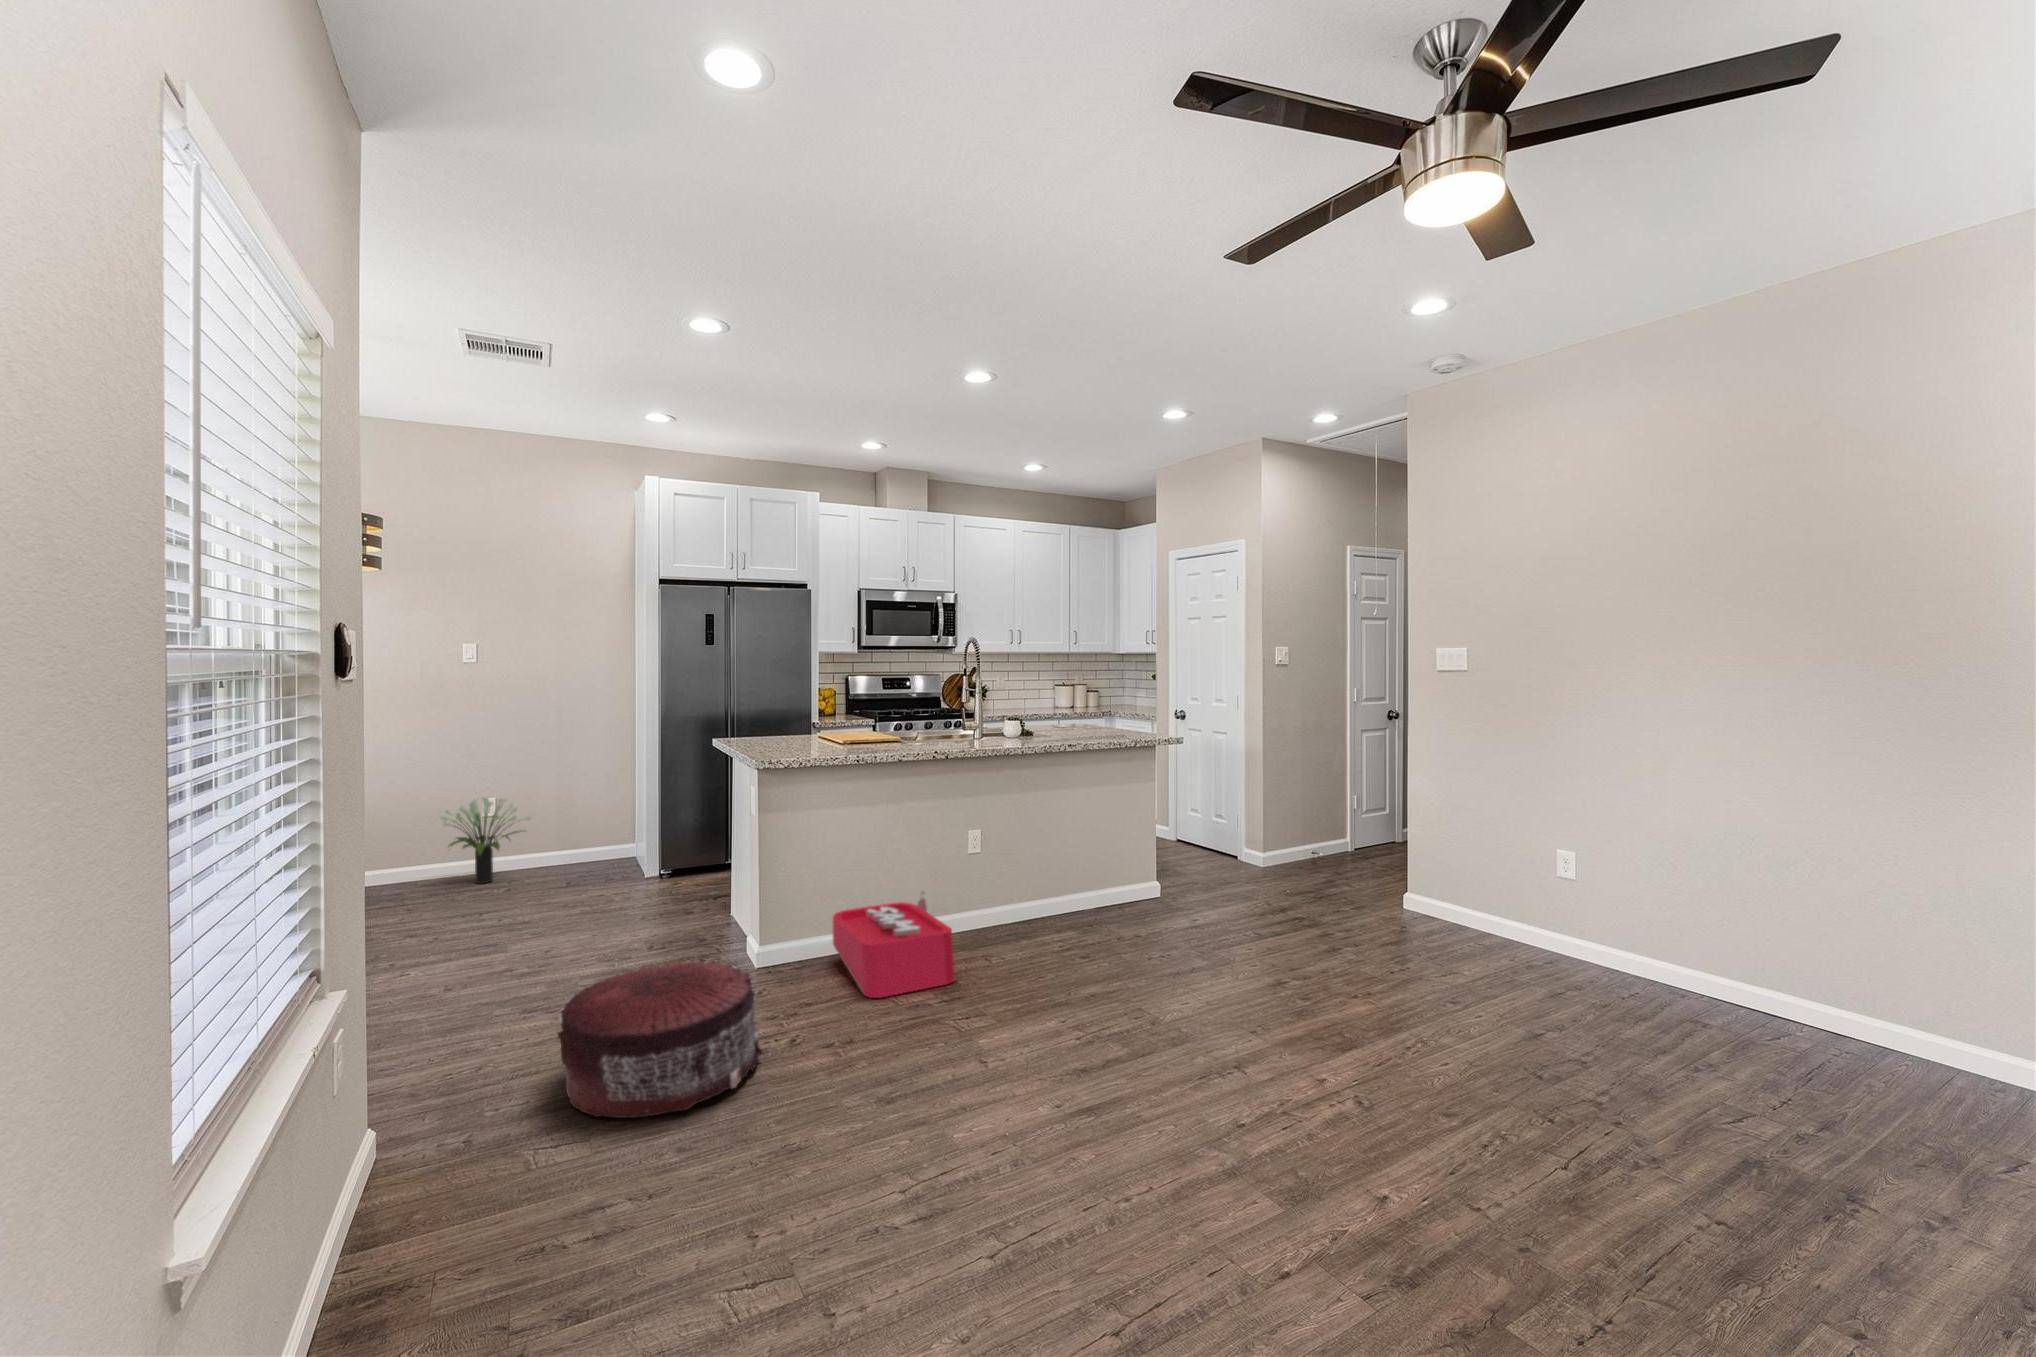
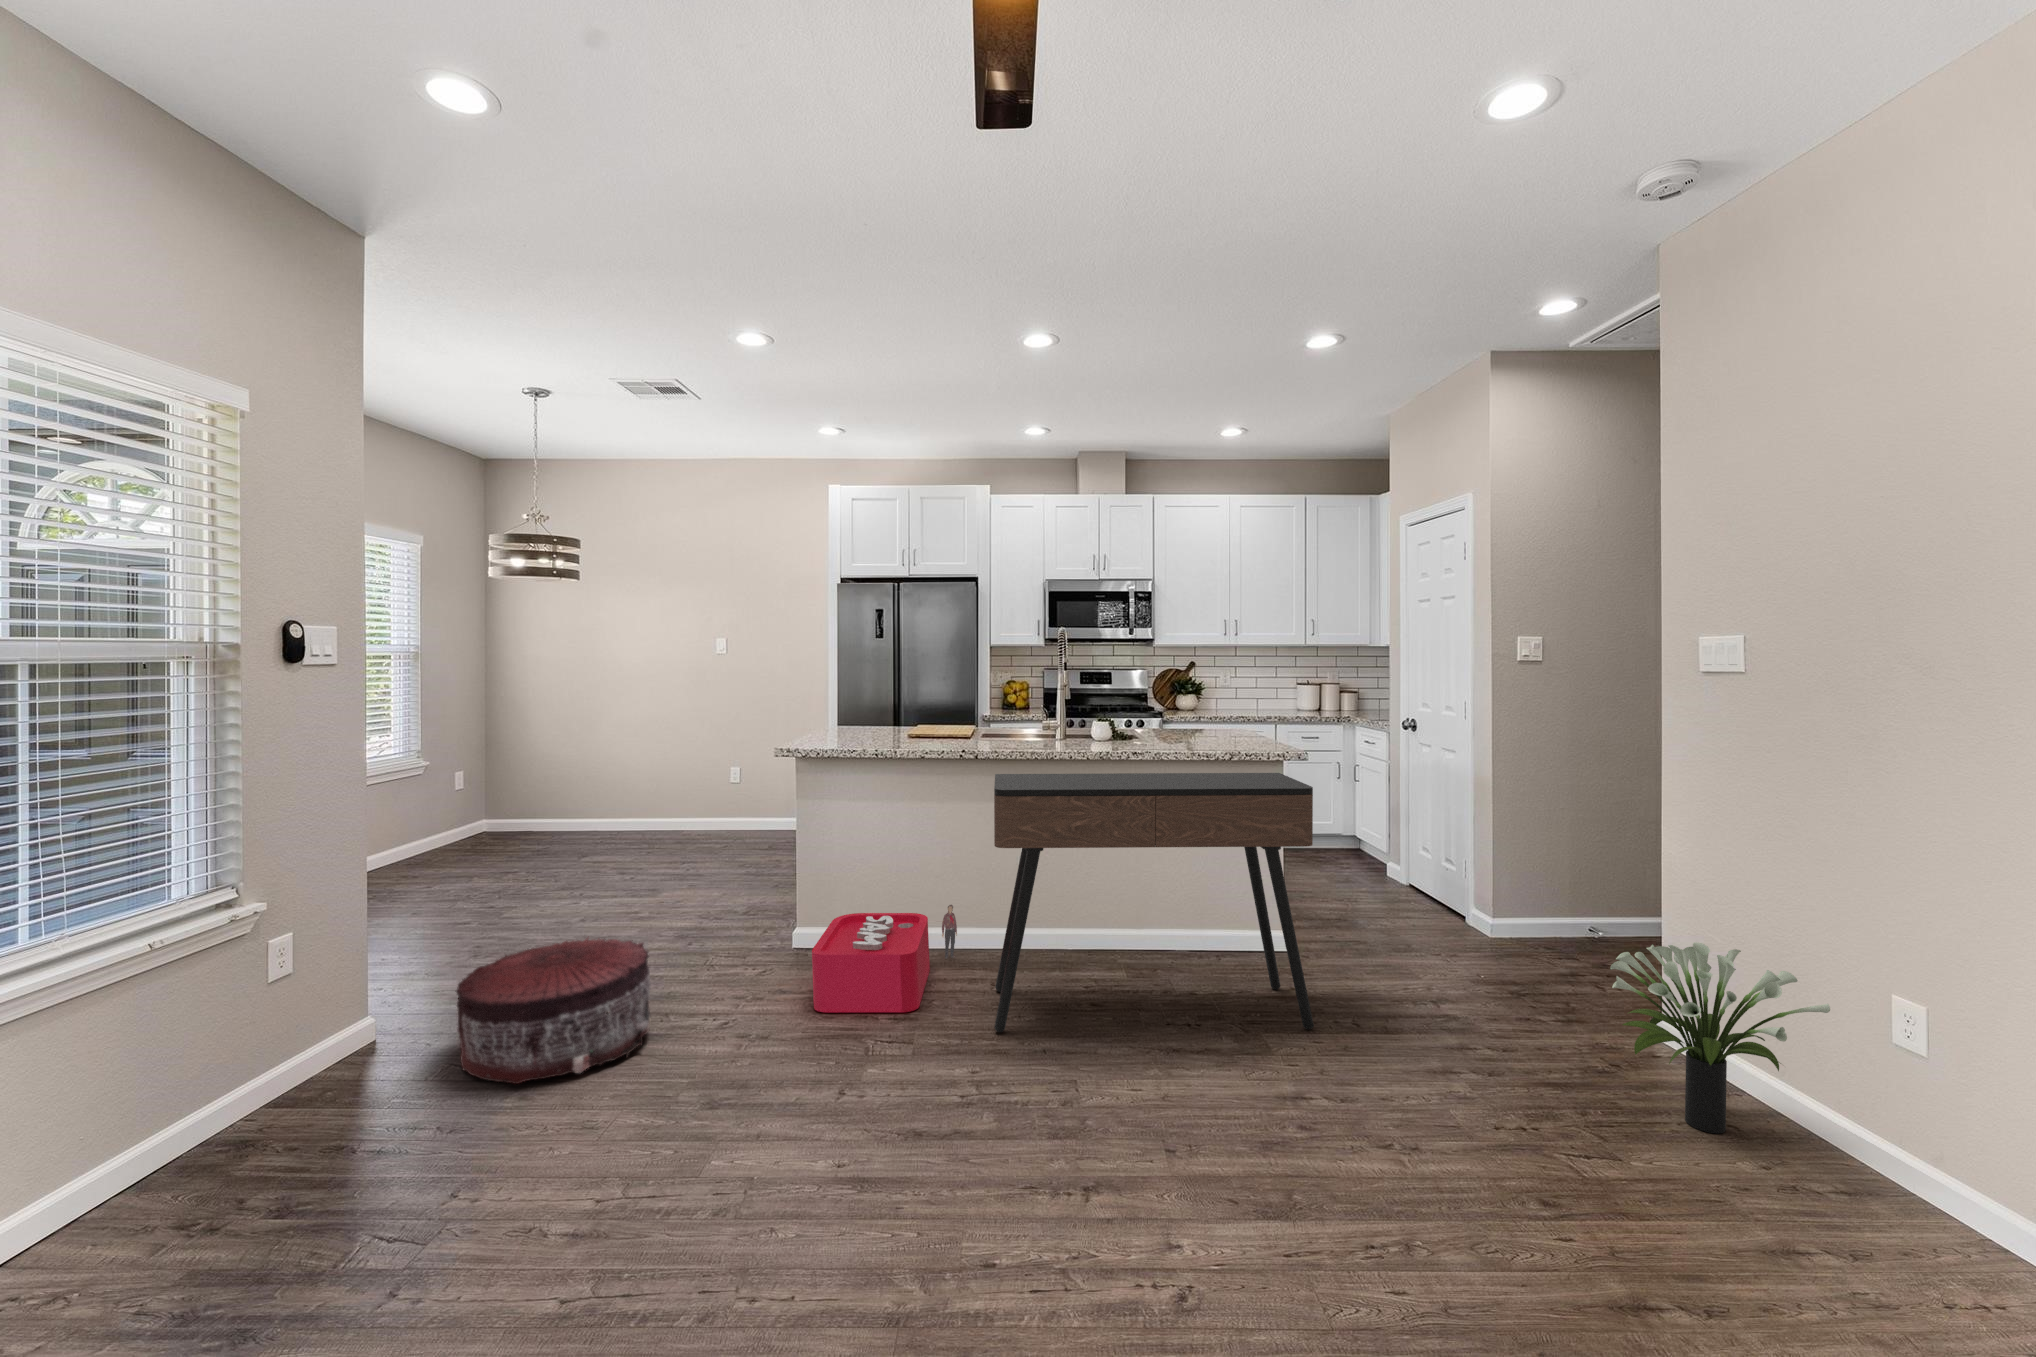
console table: none [995,754,1239,982] -> present [994,773,1314,1032]
potted plant: present [440,796,530,884] -> present [1610,943,1830,1133]

